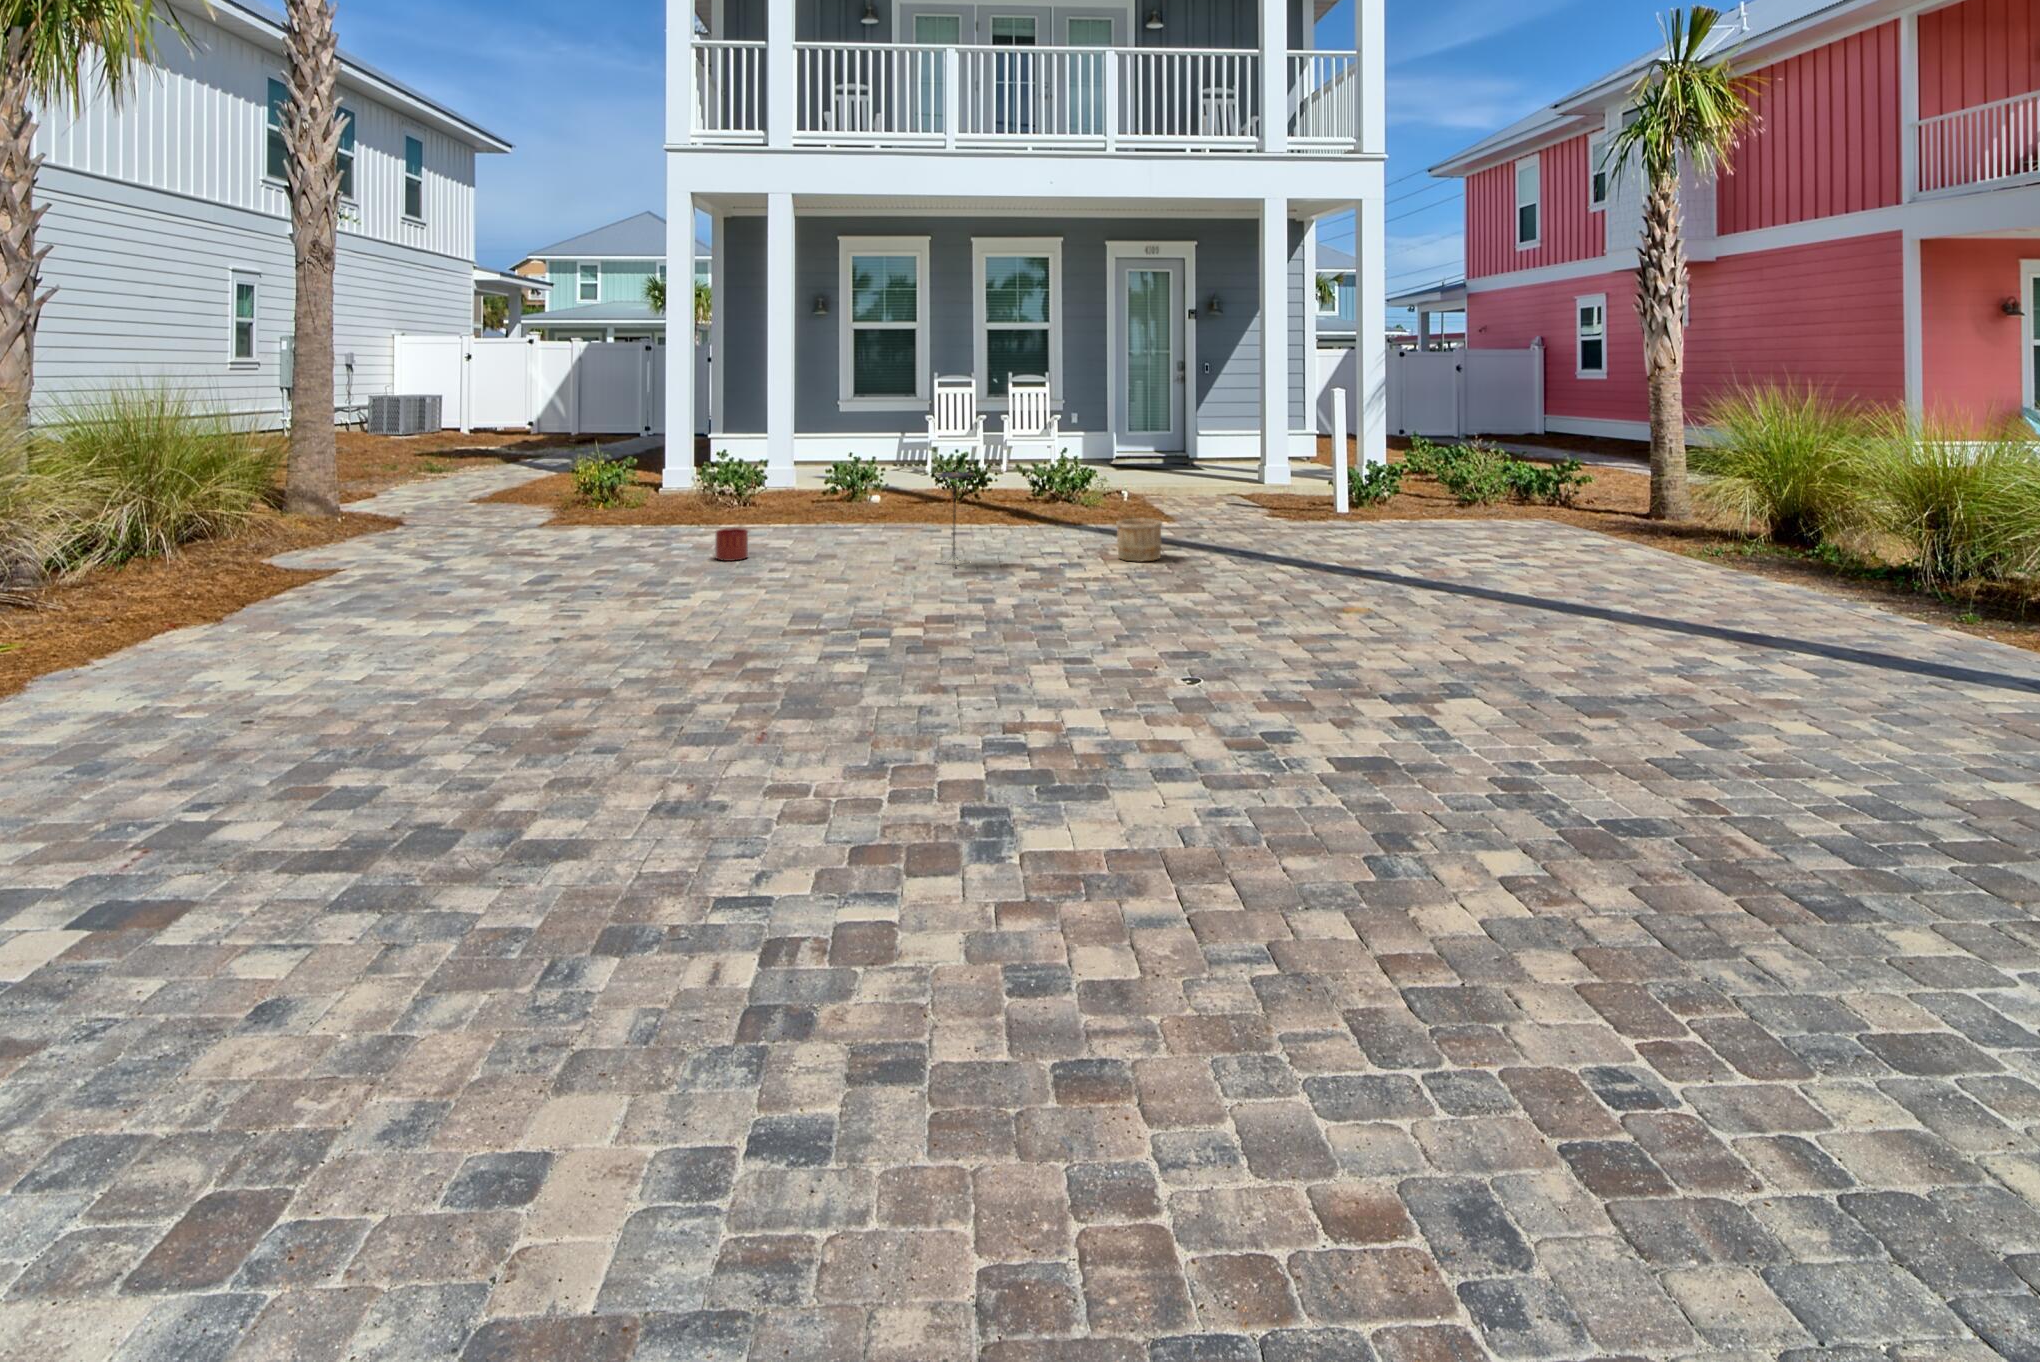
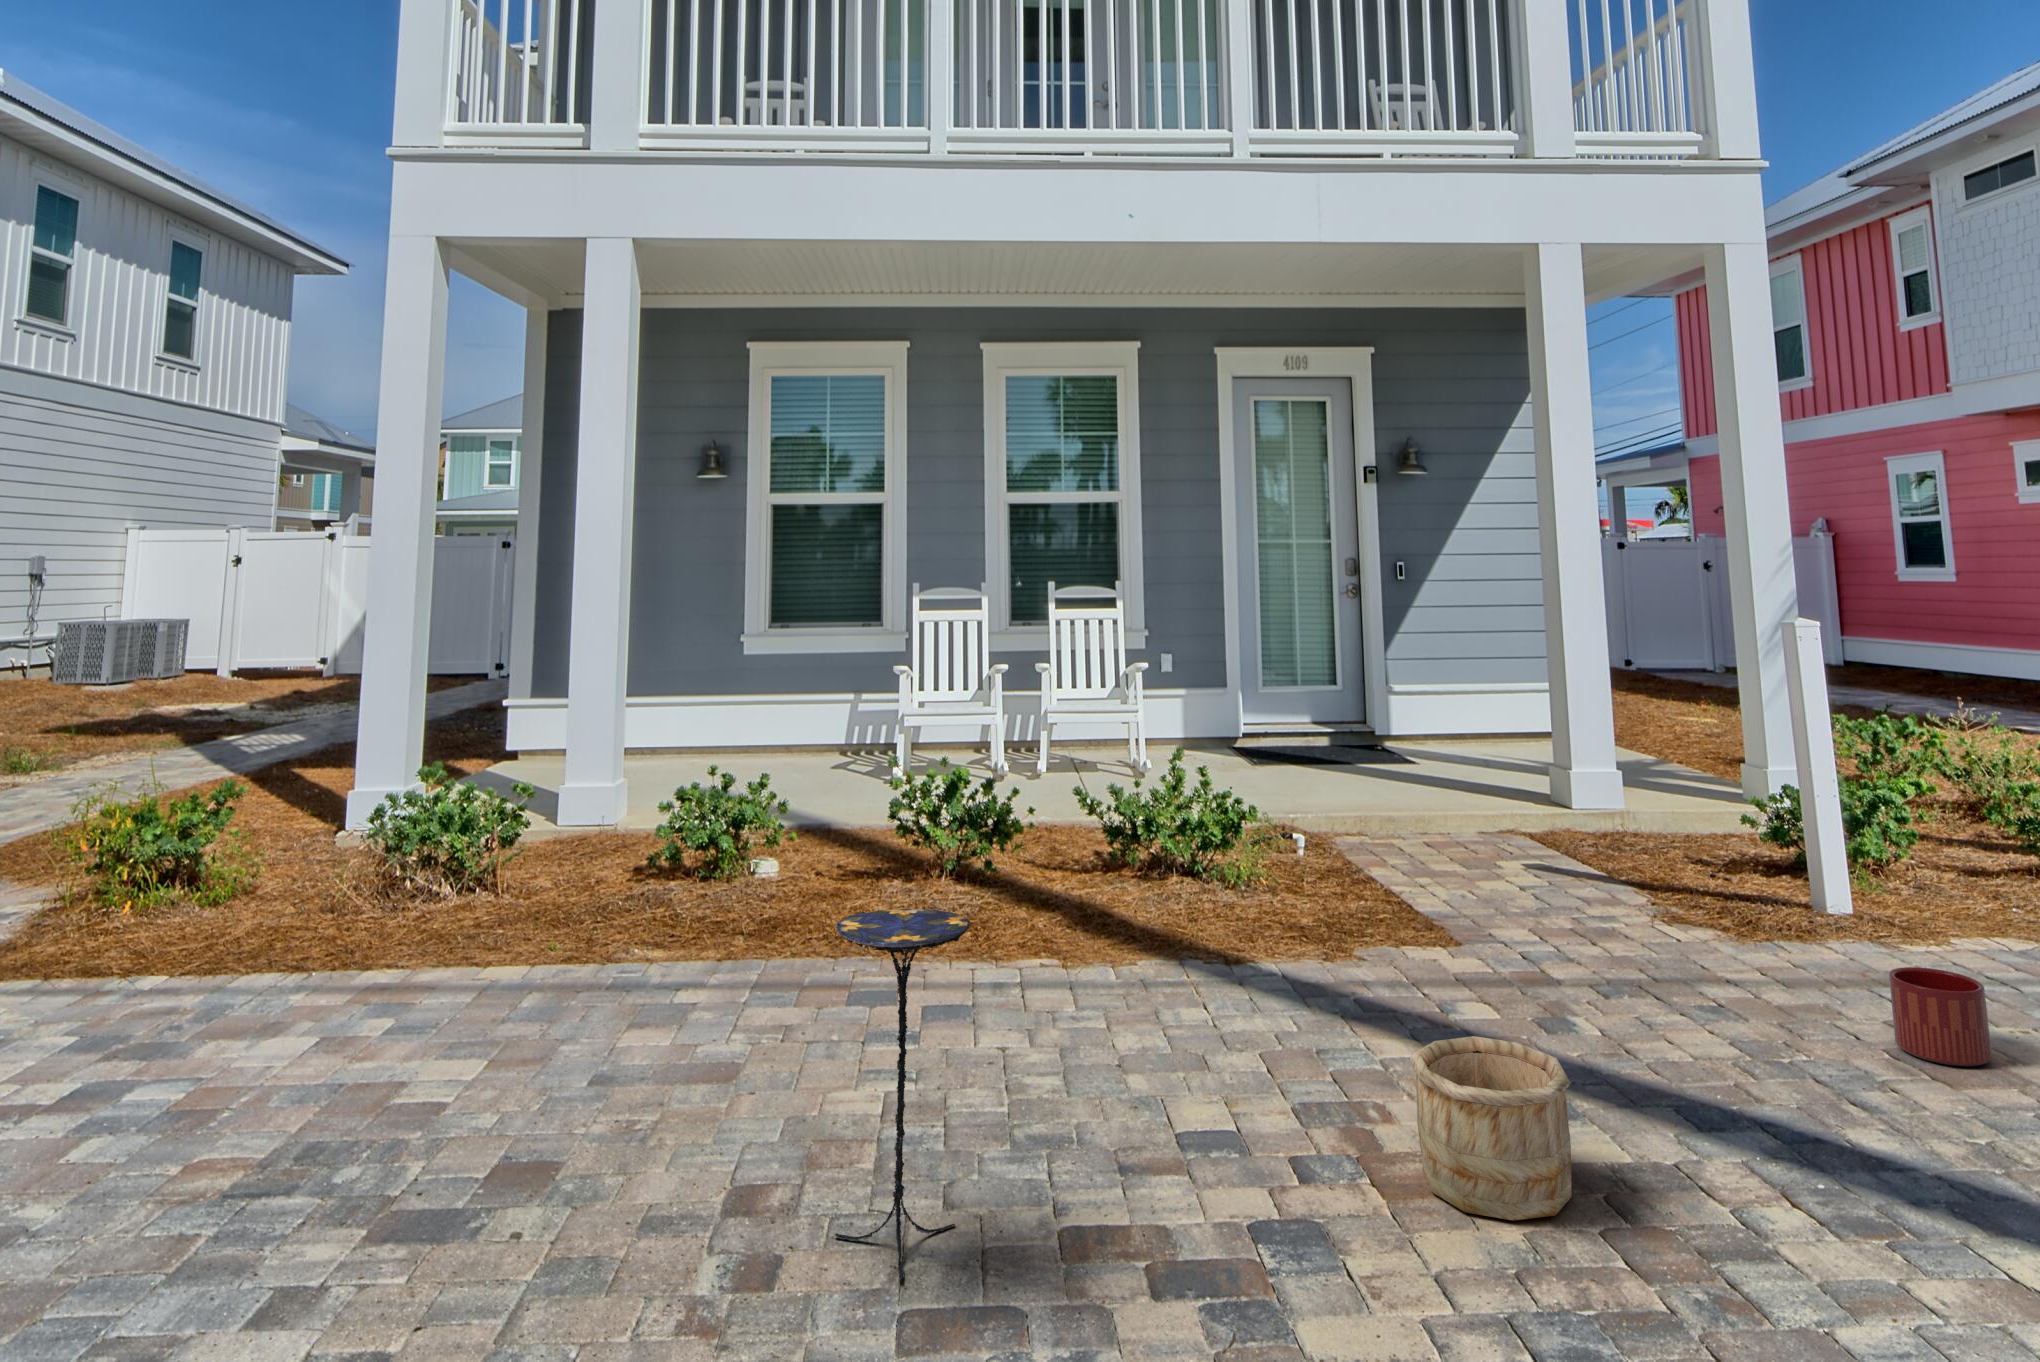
planter: present [715,528,748,561] -> present [1889,967,1992,1067]

